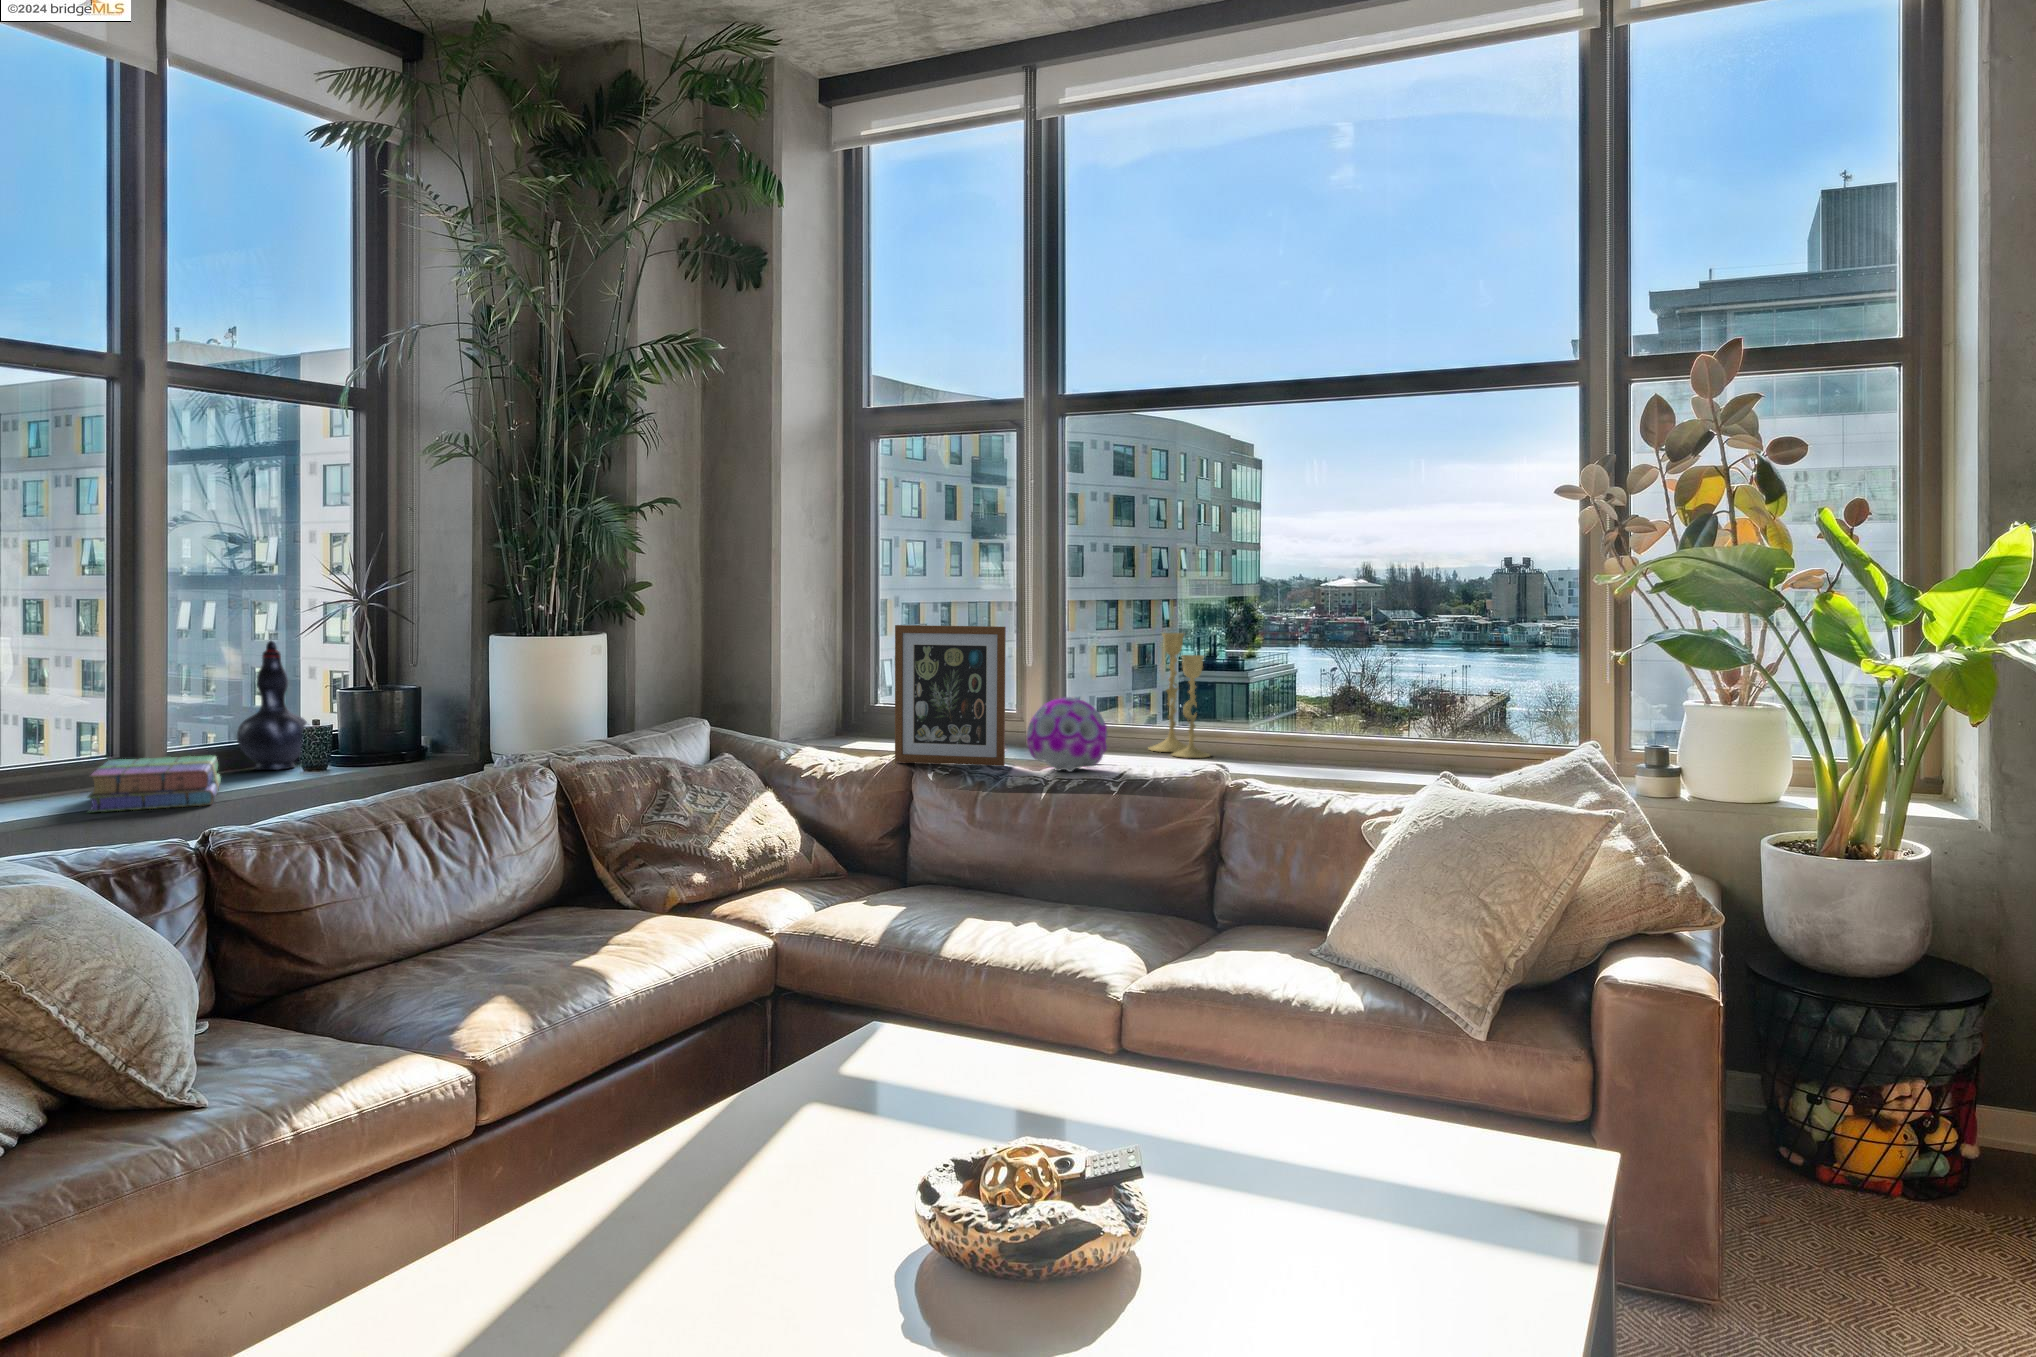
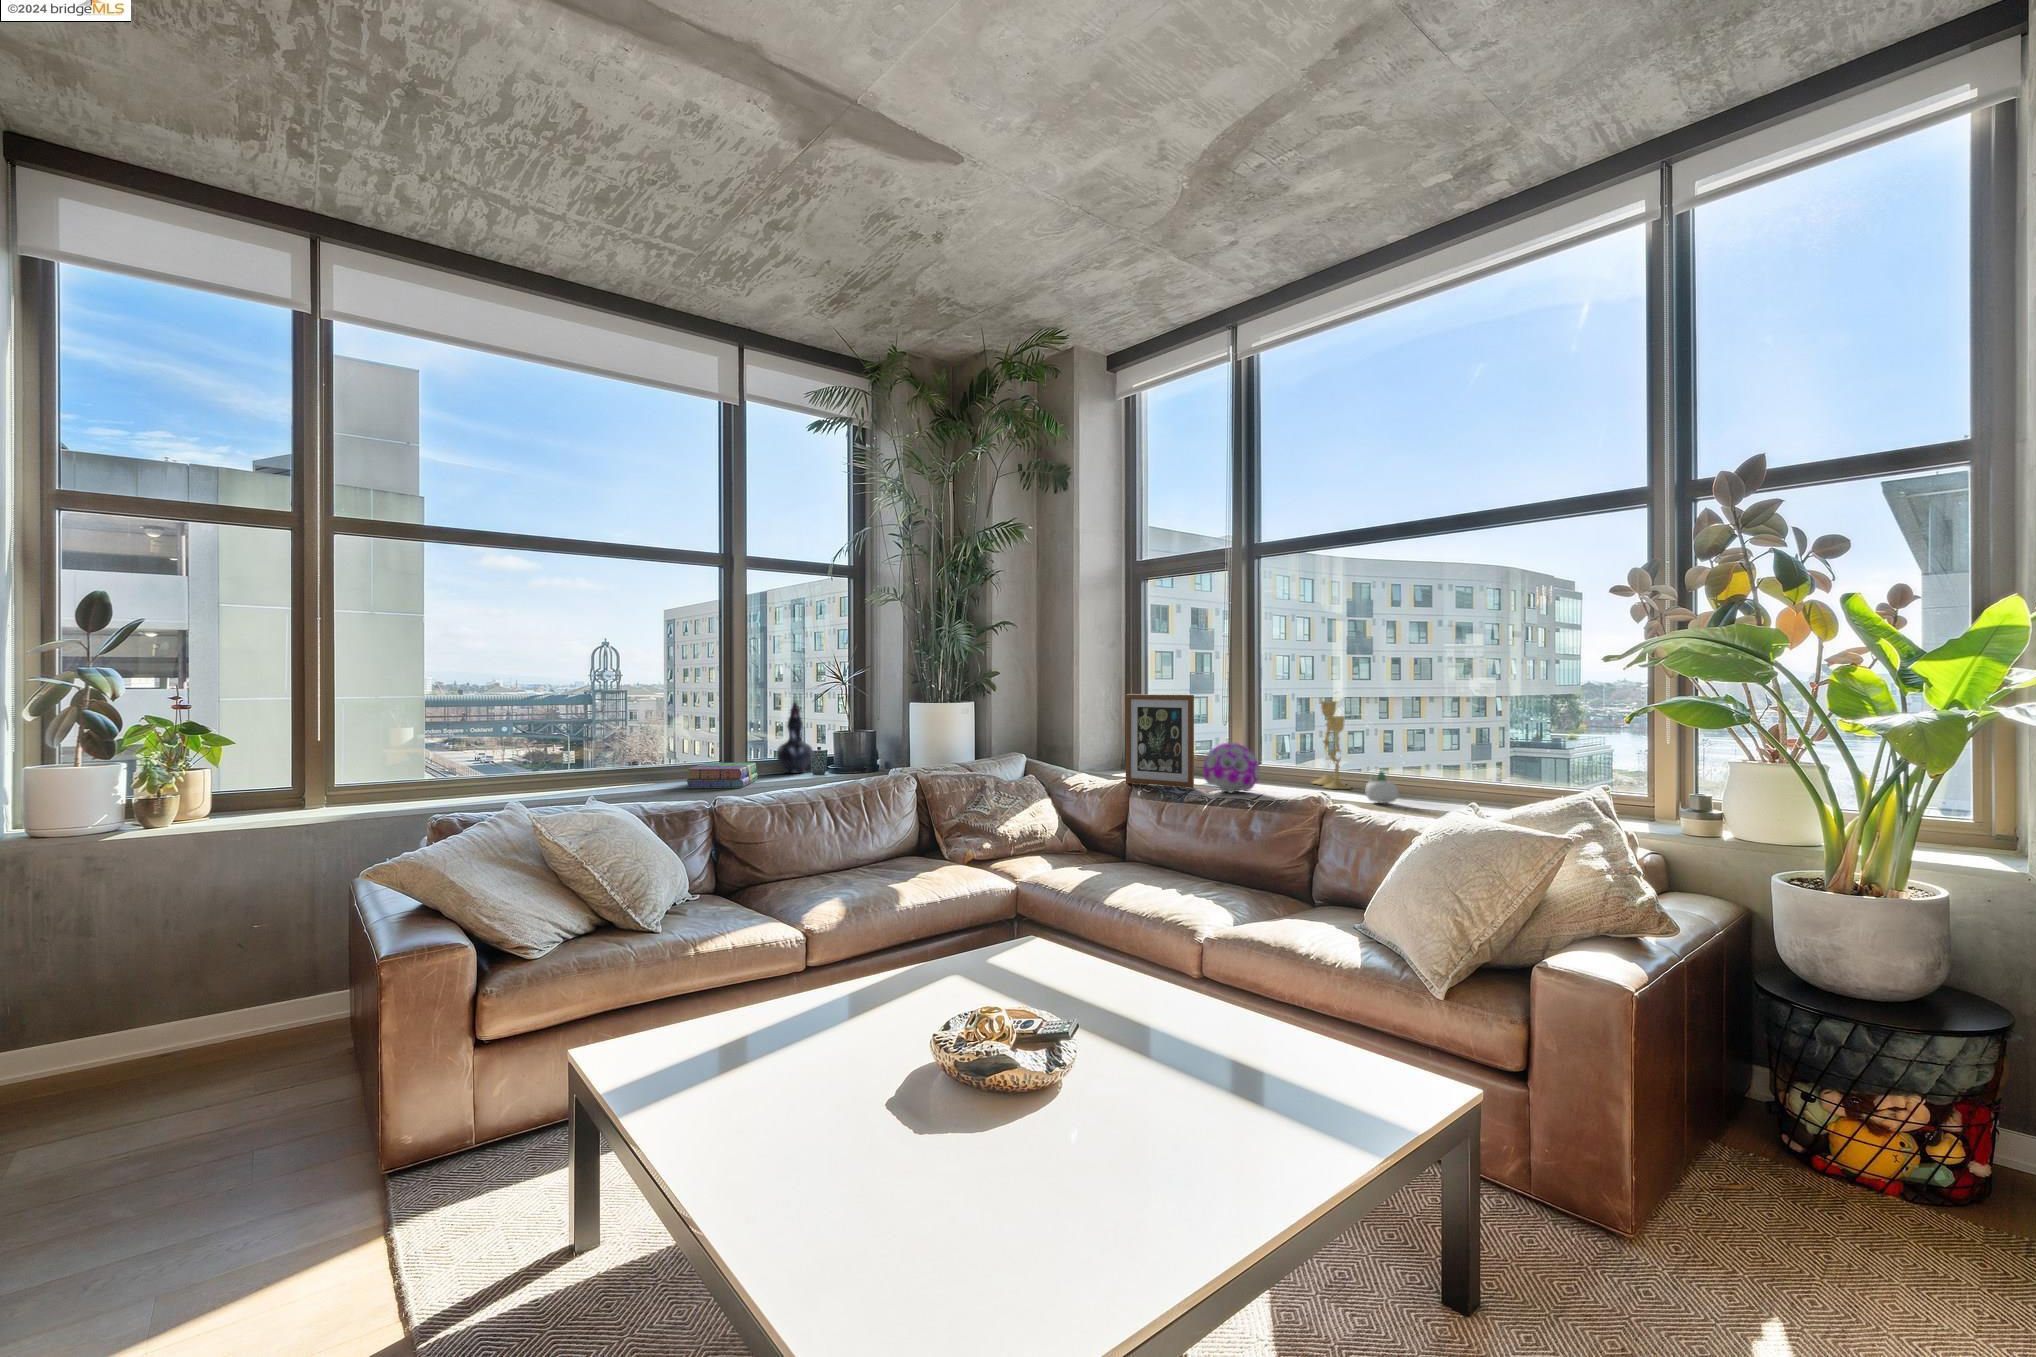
succulent planter: none [1259,733,1305,777] -> present [1366,772,1398,803]

